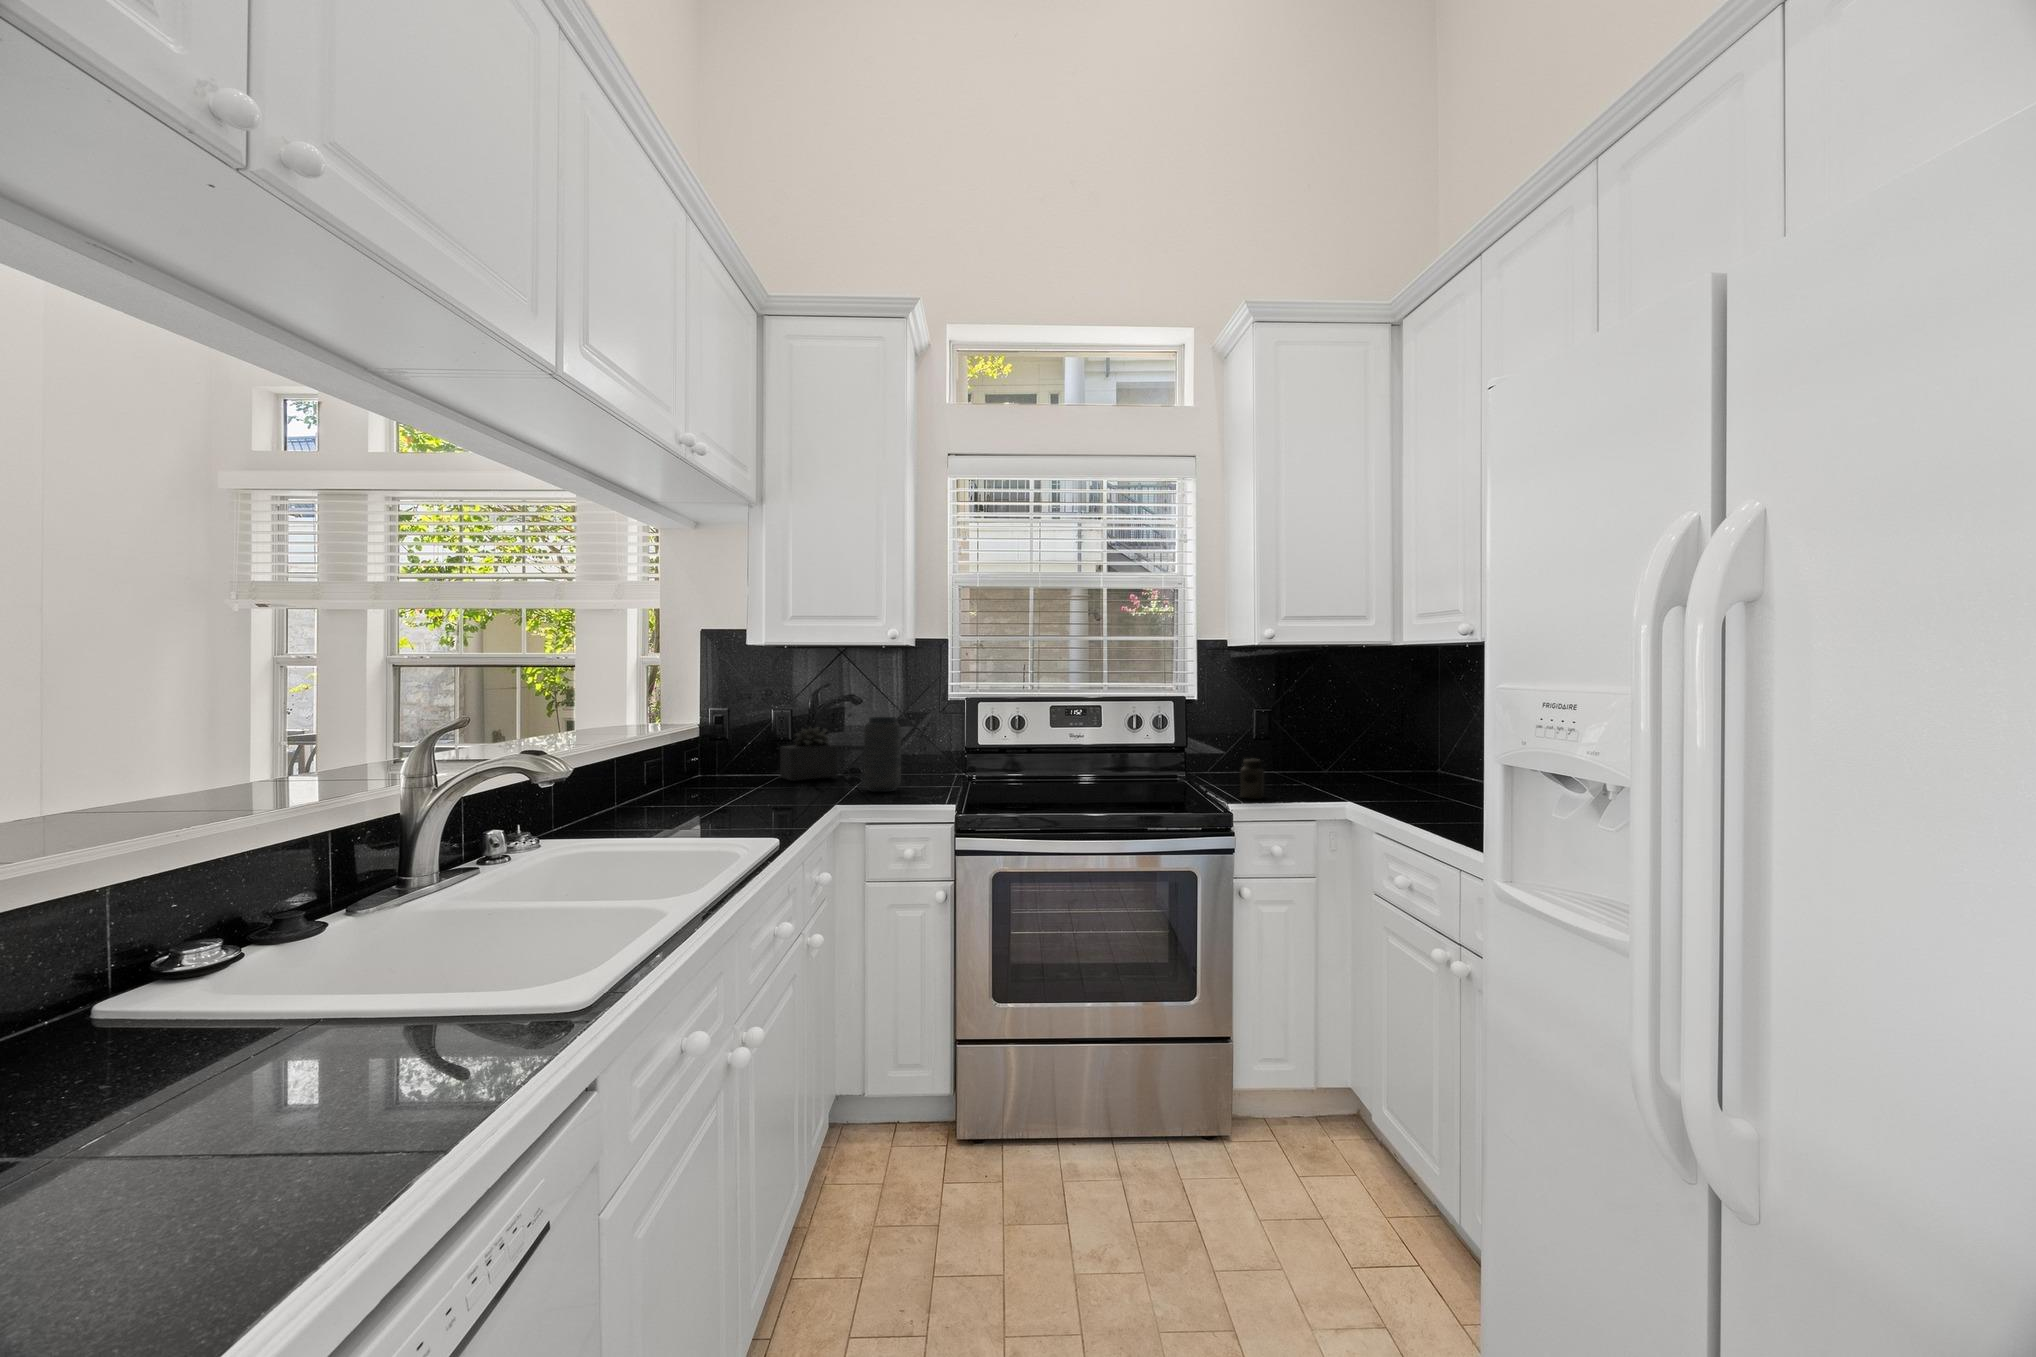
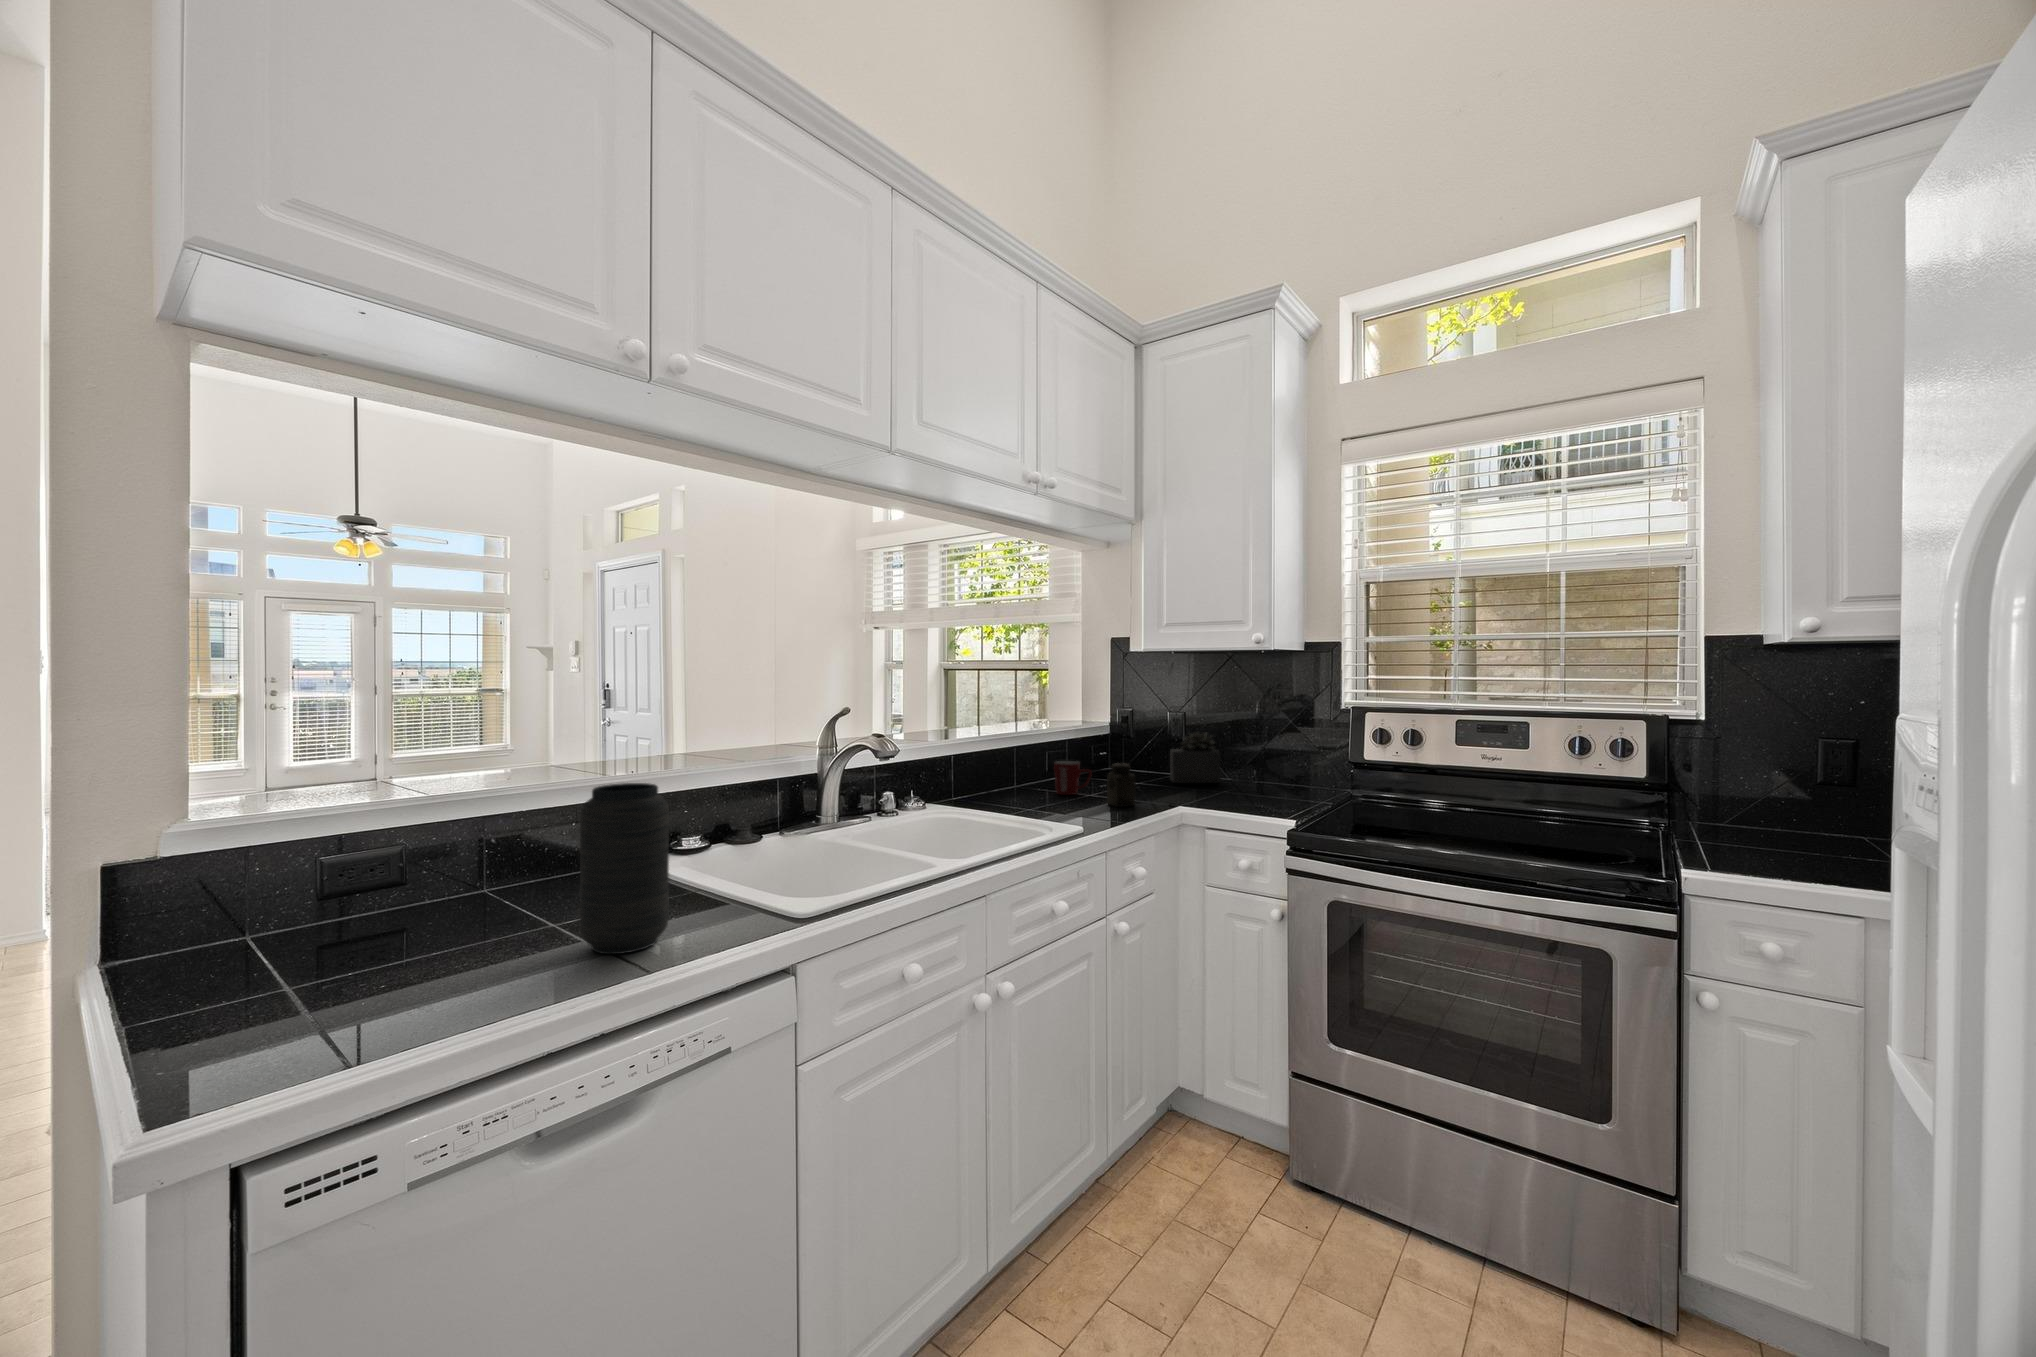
vase: present [864,717,902,792] -> present [580,783,669,954]
salt shaker: present [1240,759,1264,799] -> present [1107,764,1136,807]
mug: none [679,767,725,806] -> present [1054,761,1092,795]

